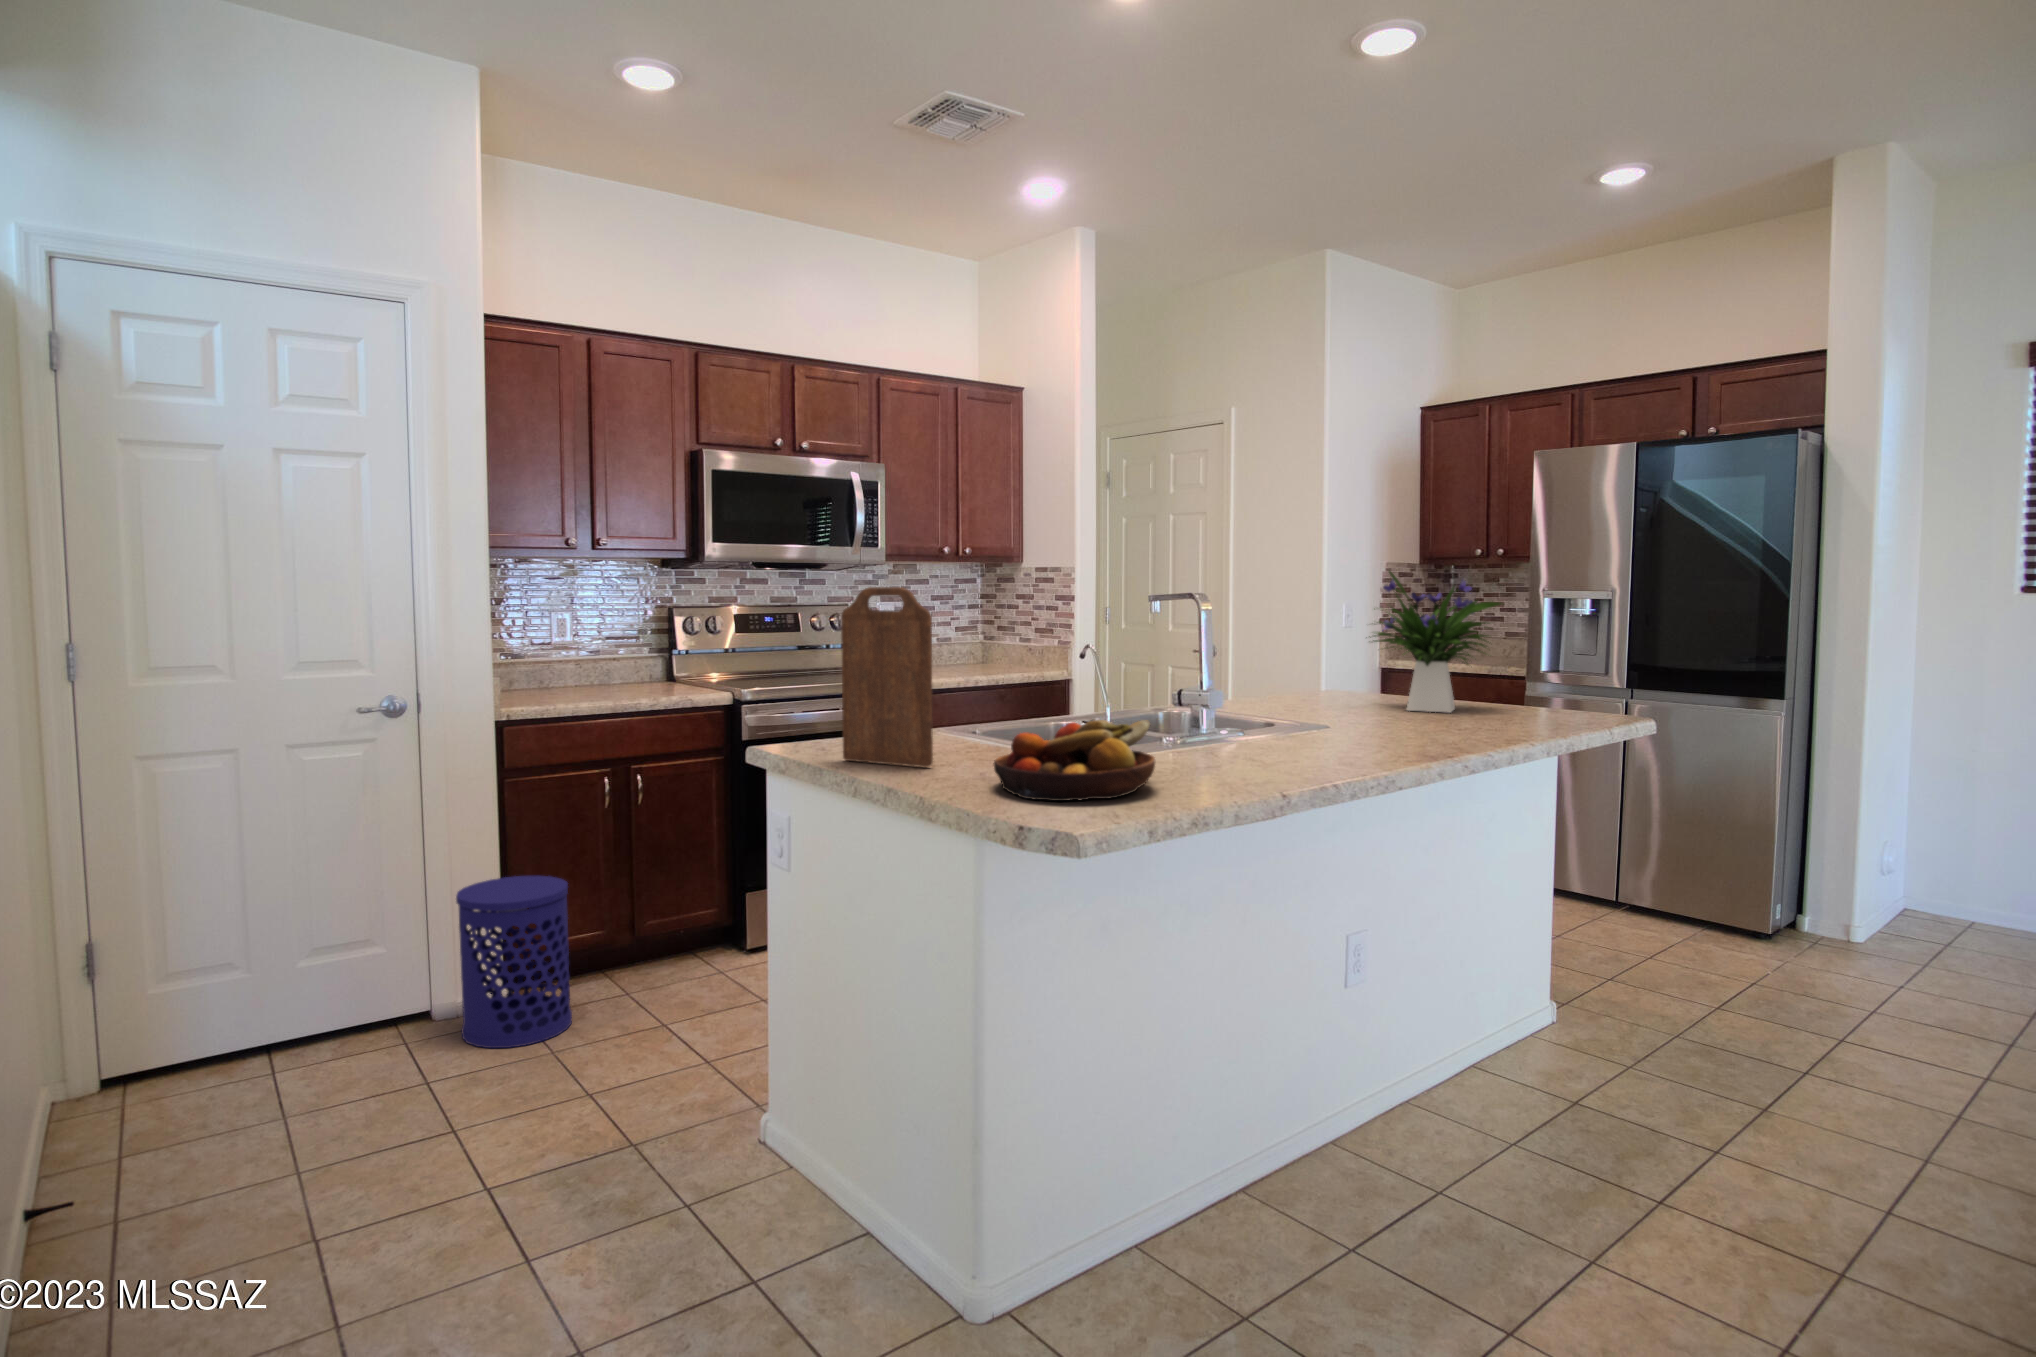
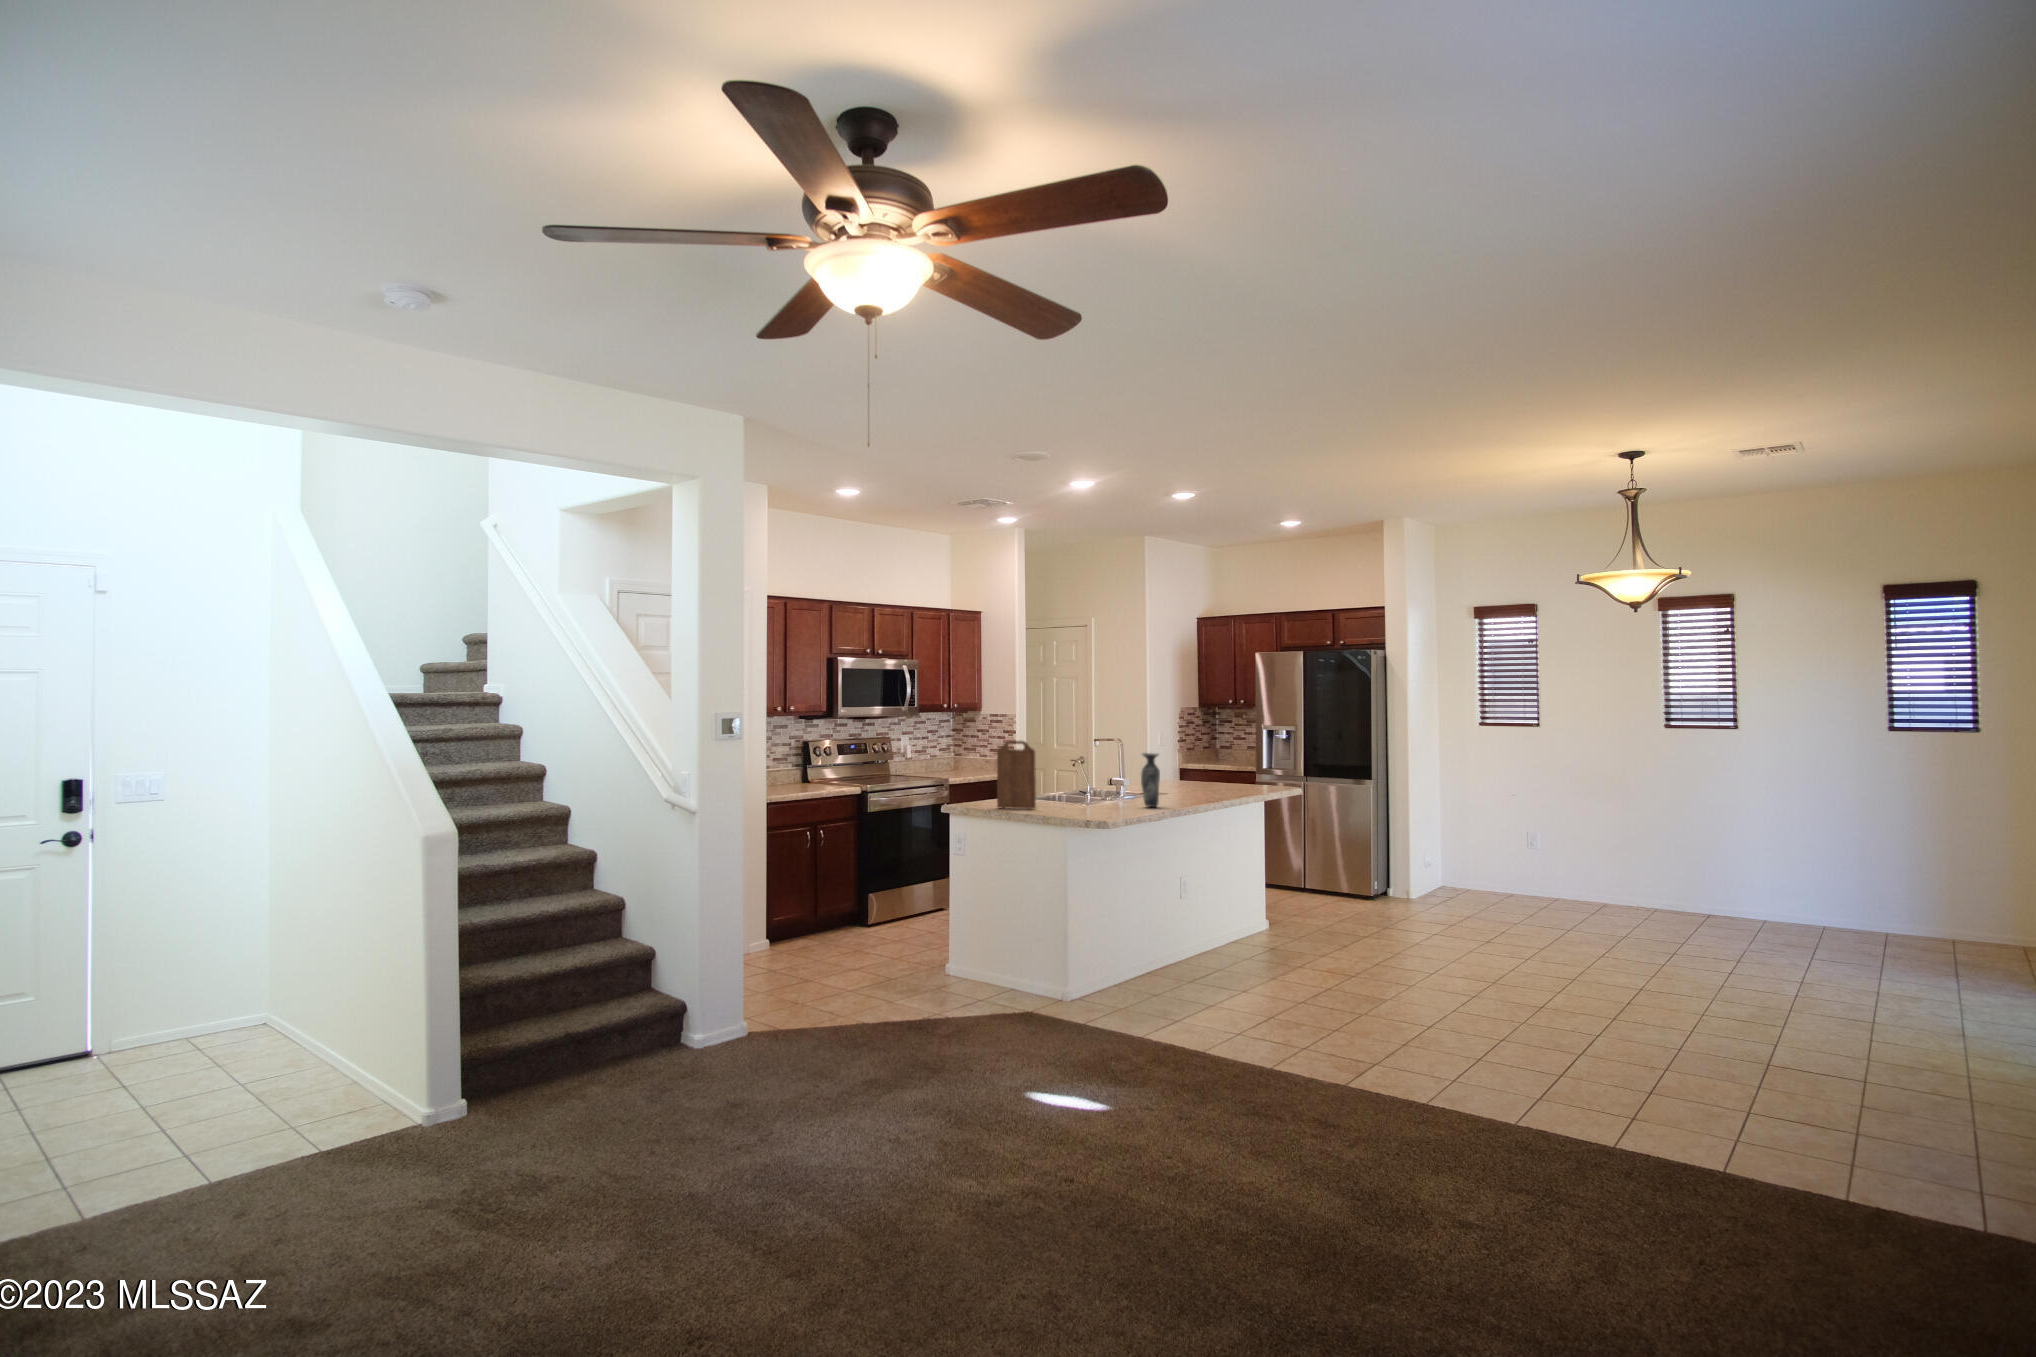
flower arrangement: present [1369,571,1503,713] -> none [1181,723,1242,788]
vase: none [1222,625,1275,773] -> present [1141,753,1160,807]
fruit bowl: present [994,720,1155,801] -> none [1068,788,1125,815]
waste bin: present [456,875,572,1048] -> none [763,881,815,961]

